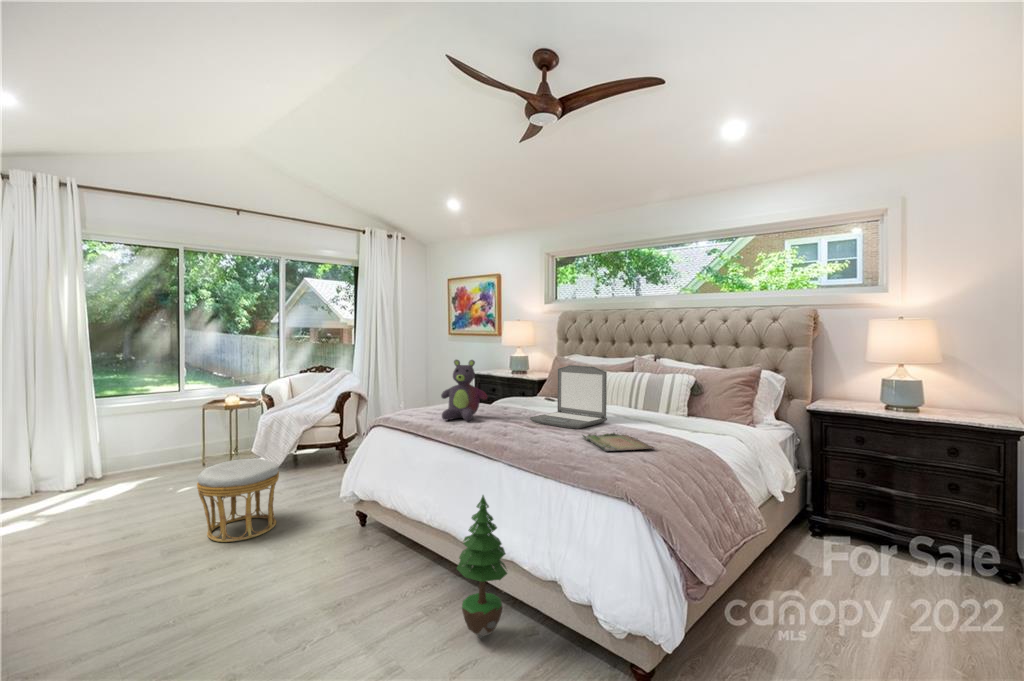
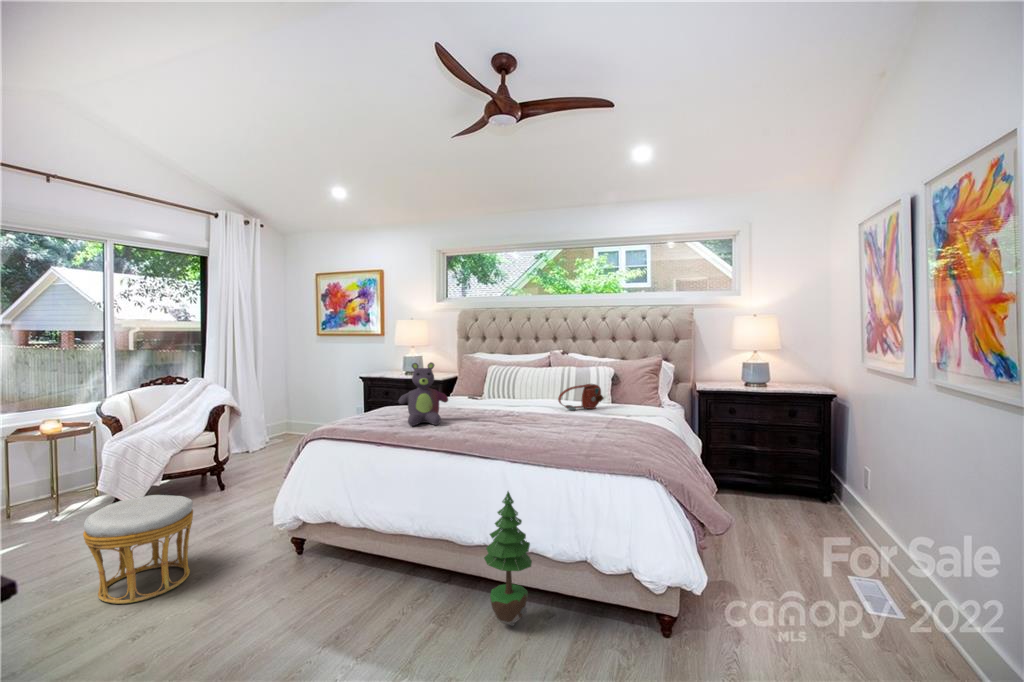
laptop: present [530,365,607,429] -> none [492,364,560,422]
handbag: none [613,391,670,420] -> present [558,384,604,410]
tray: present [583,433,655,451] -> none [560,419,633,439]

